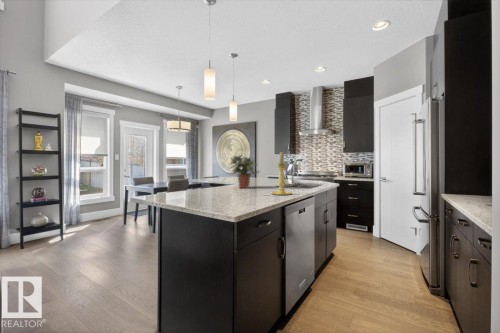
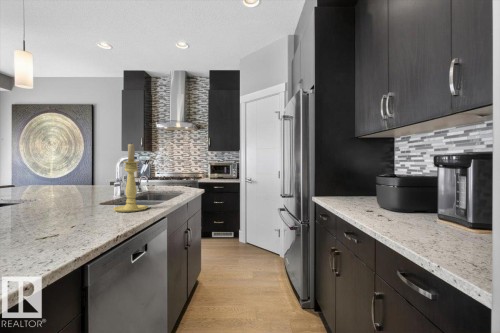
potted plant: present [231,156,258,188] -> none [29,147,96,203]

